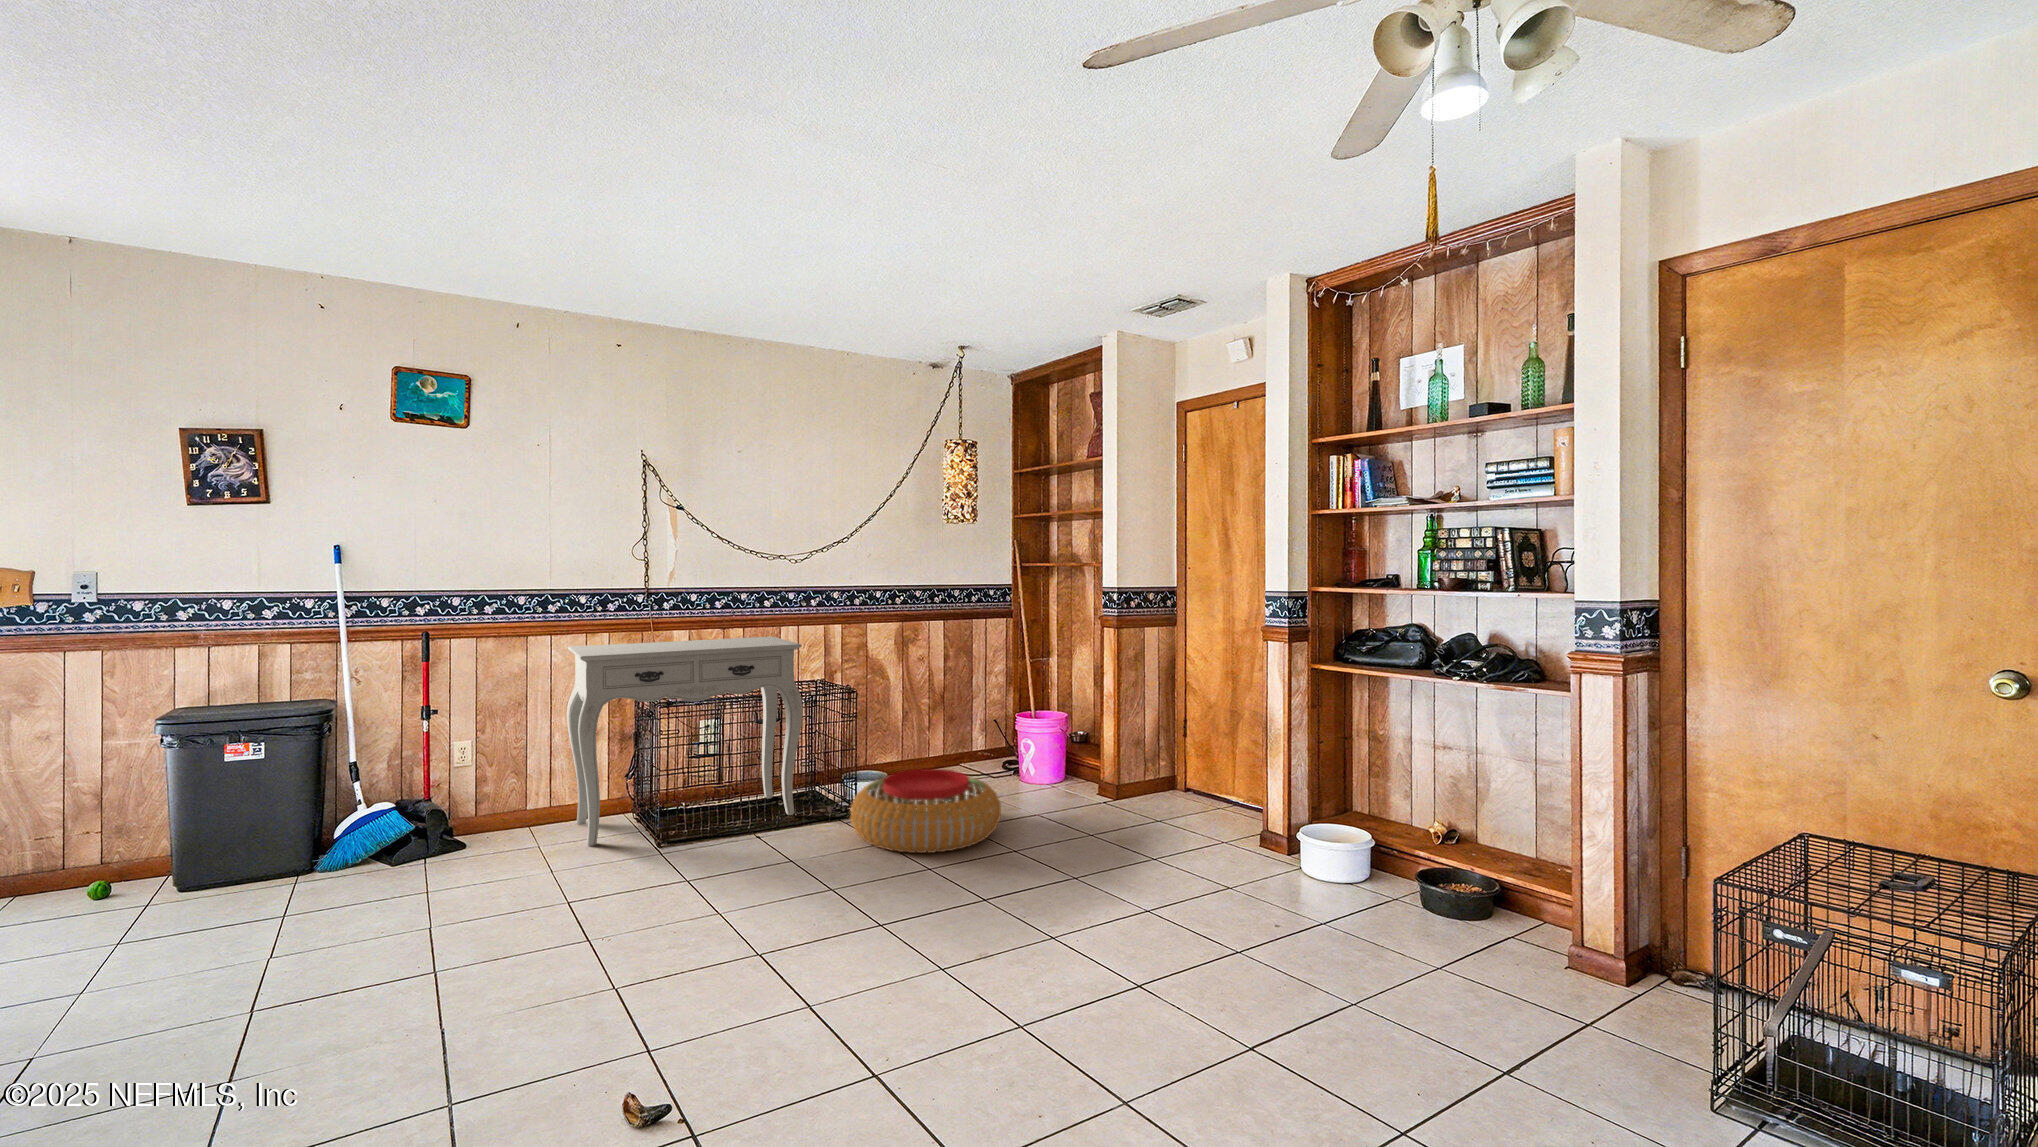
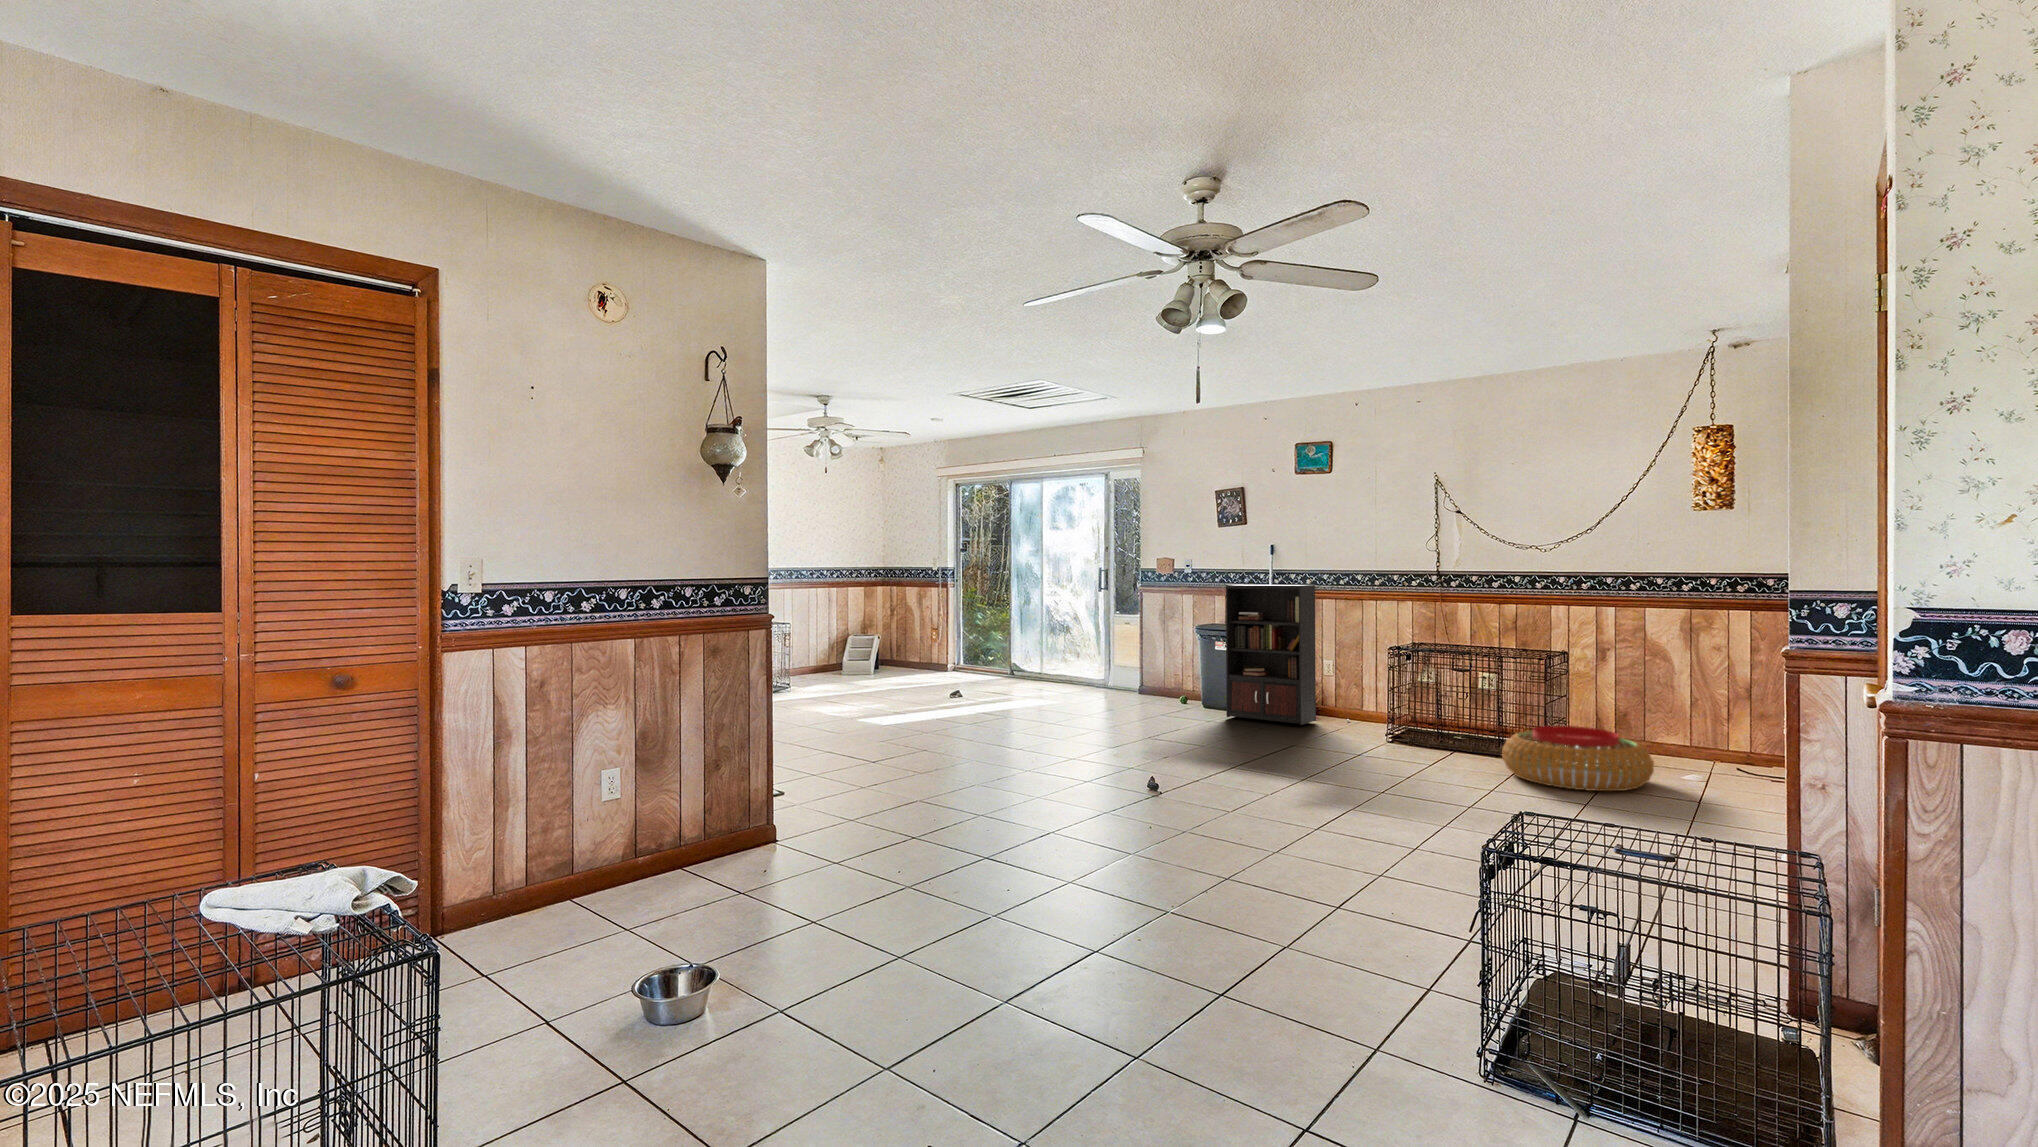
bookcase: none [305,618,525,897] -> present [1226,584,1349,725]
console table: present [567,636,803,846] -> none [1356,608,1534,749]

